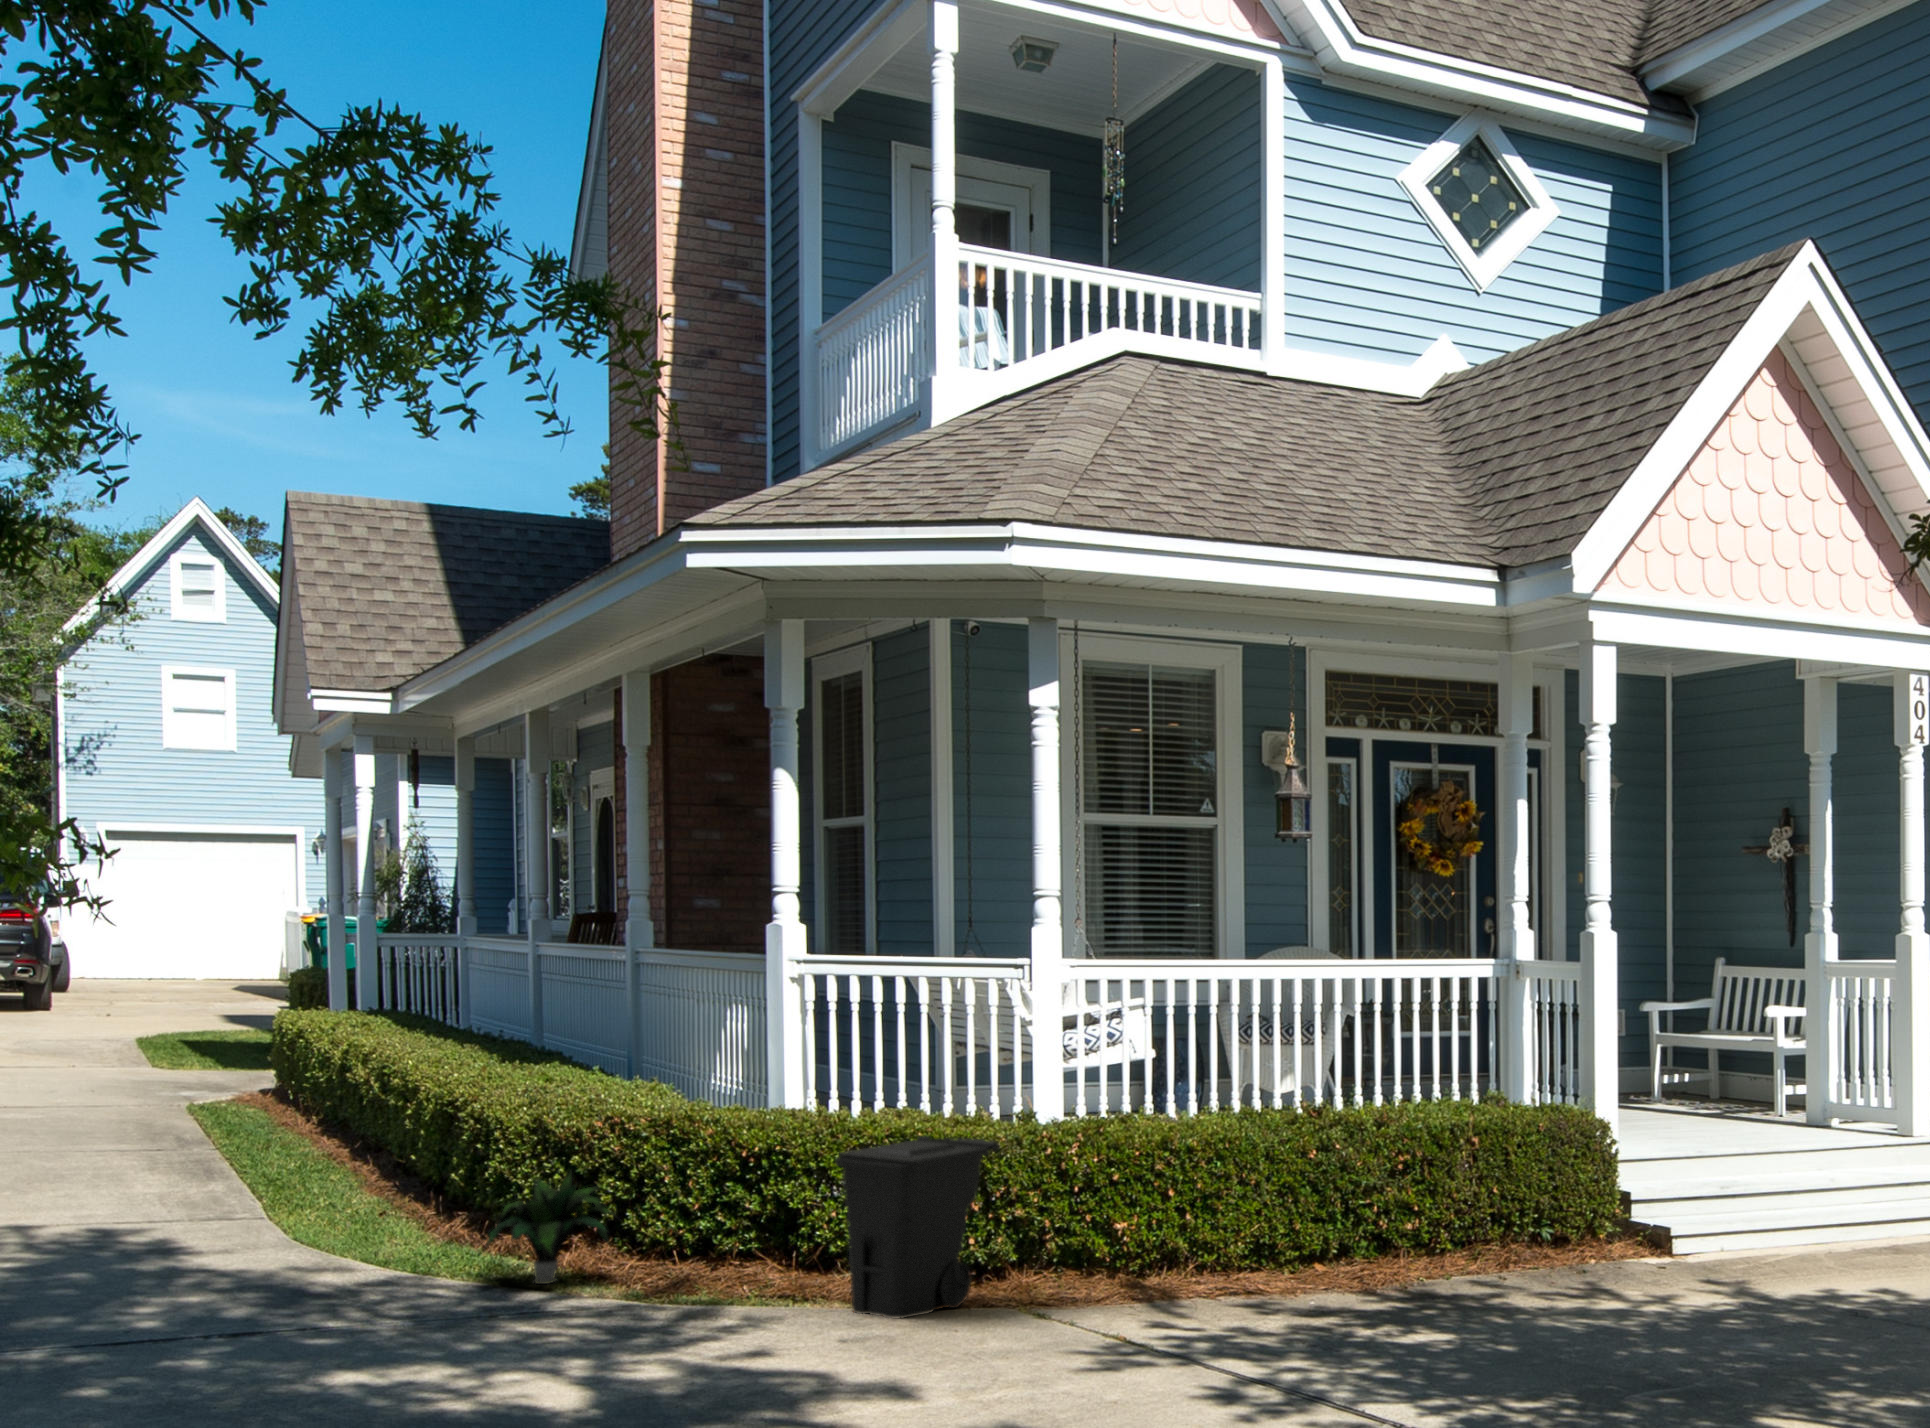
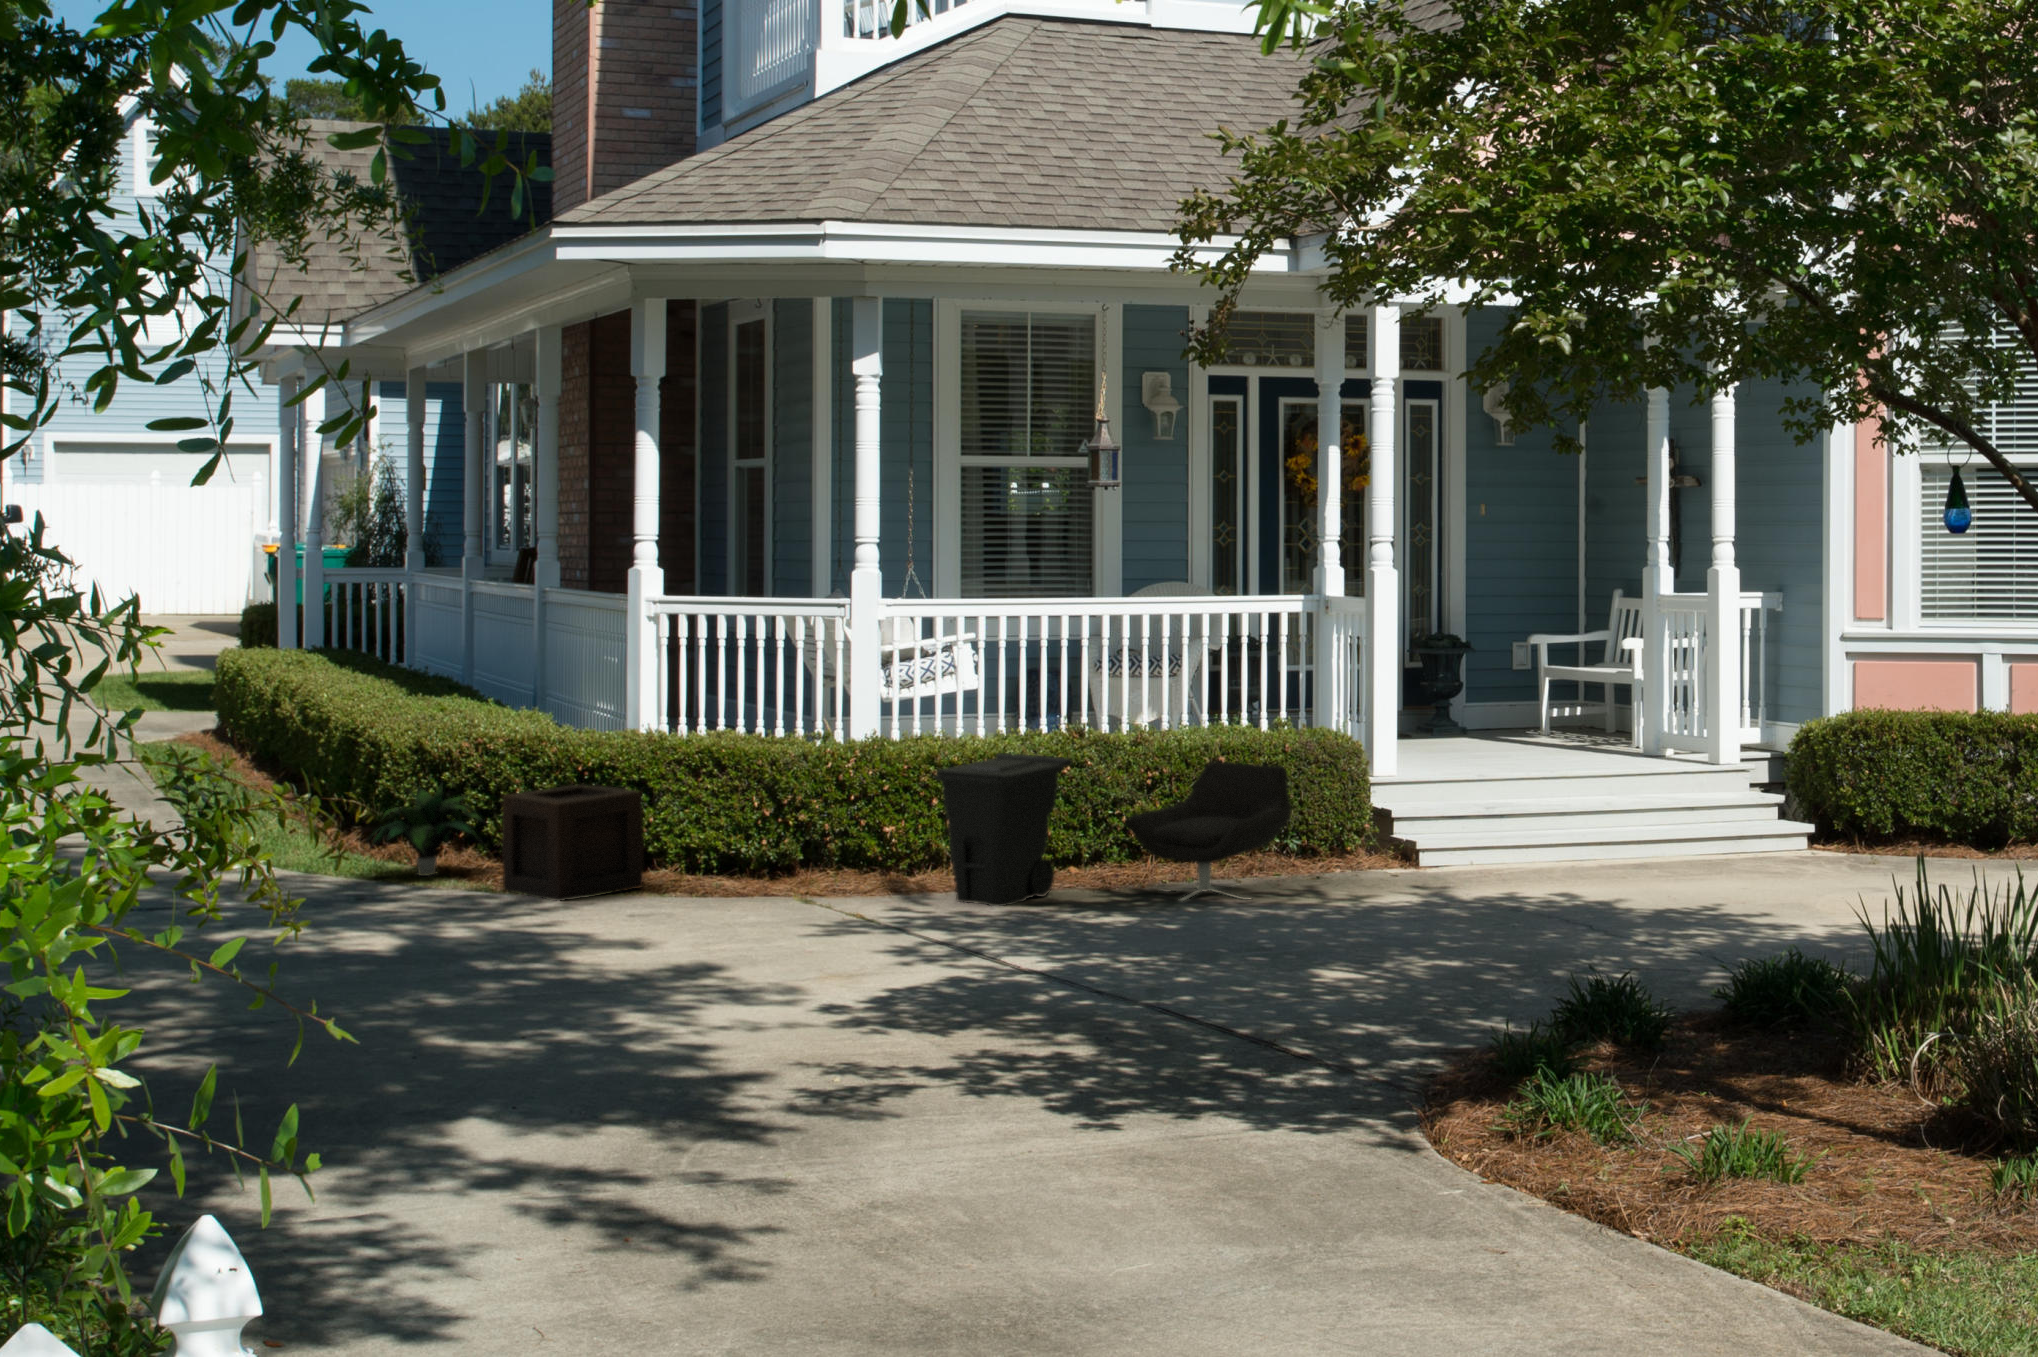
trash can: present [836,1136,999,1318] -> present [935,753,1073,906]
lounge chair: none [1370,1138,1547,1305] -> present [1126,761,1292,901]
wooden crate: none [654,1170,822,1313] -> present [502,785,644,901]

